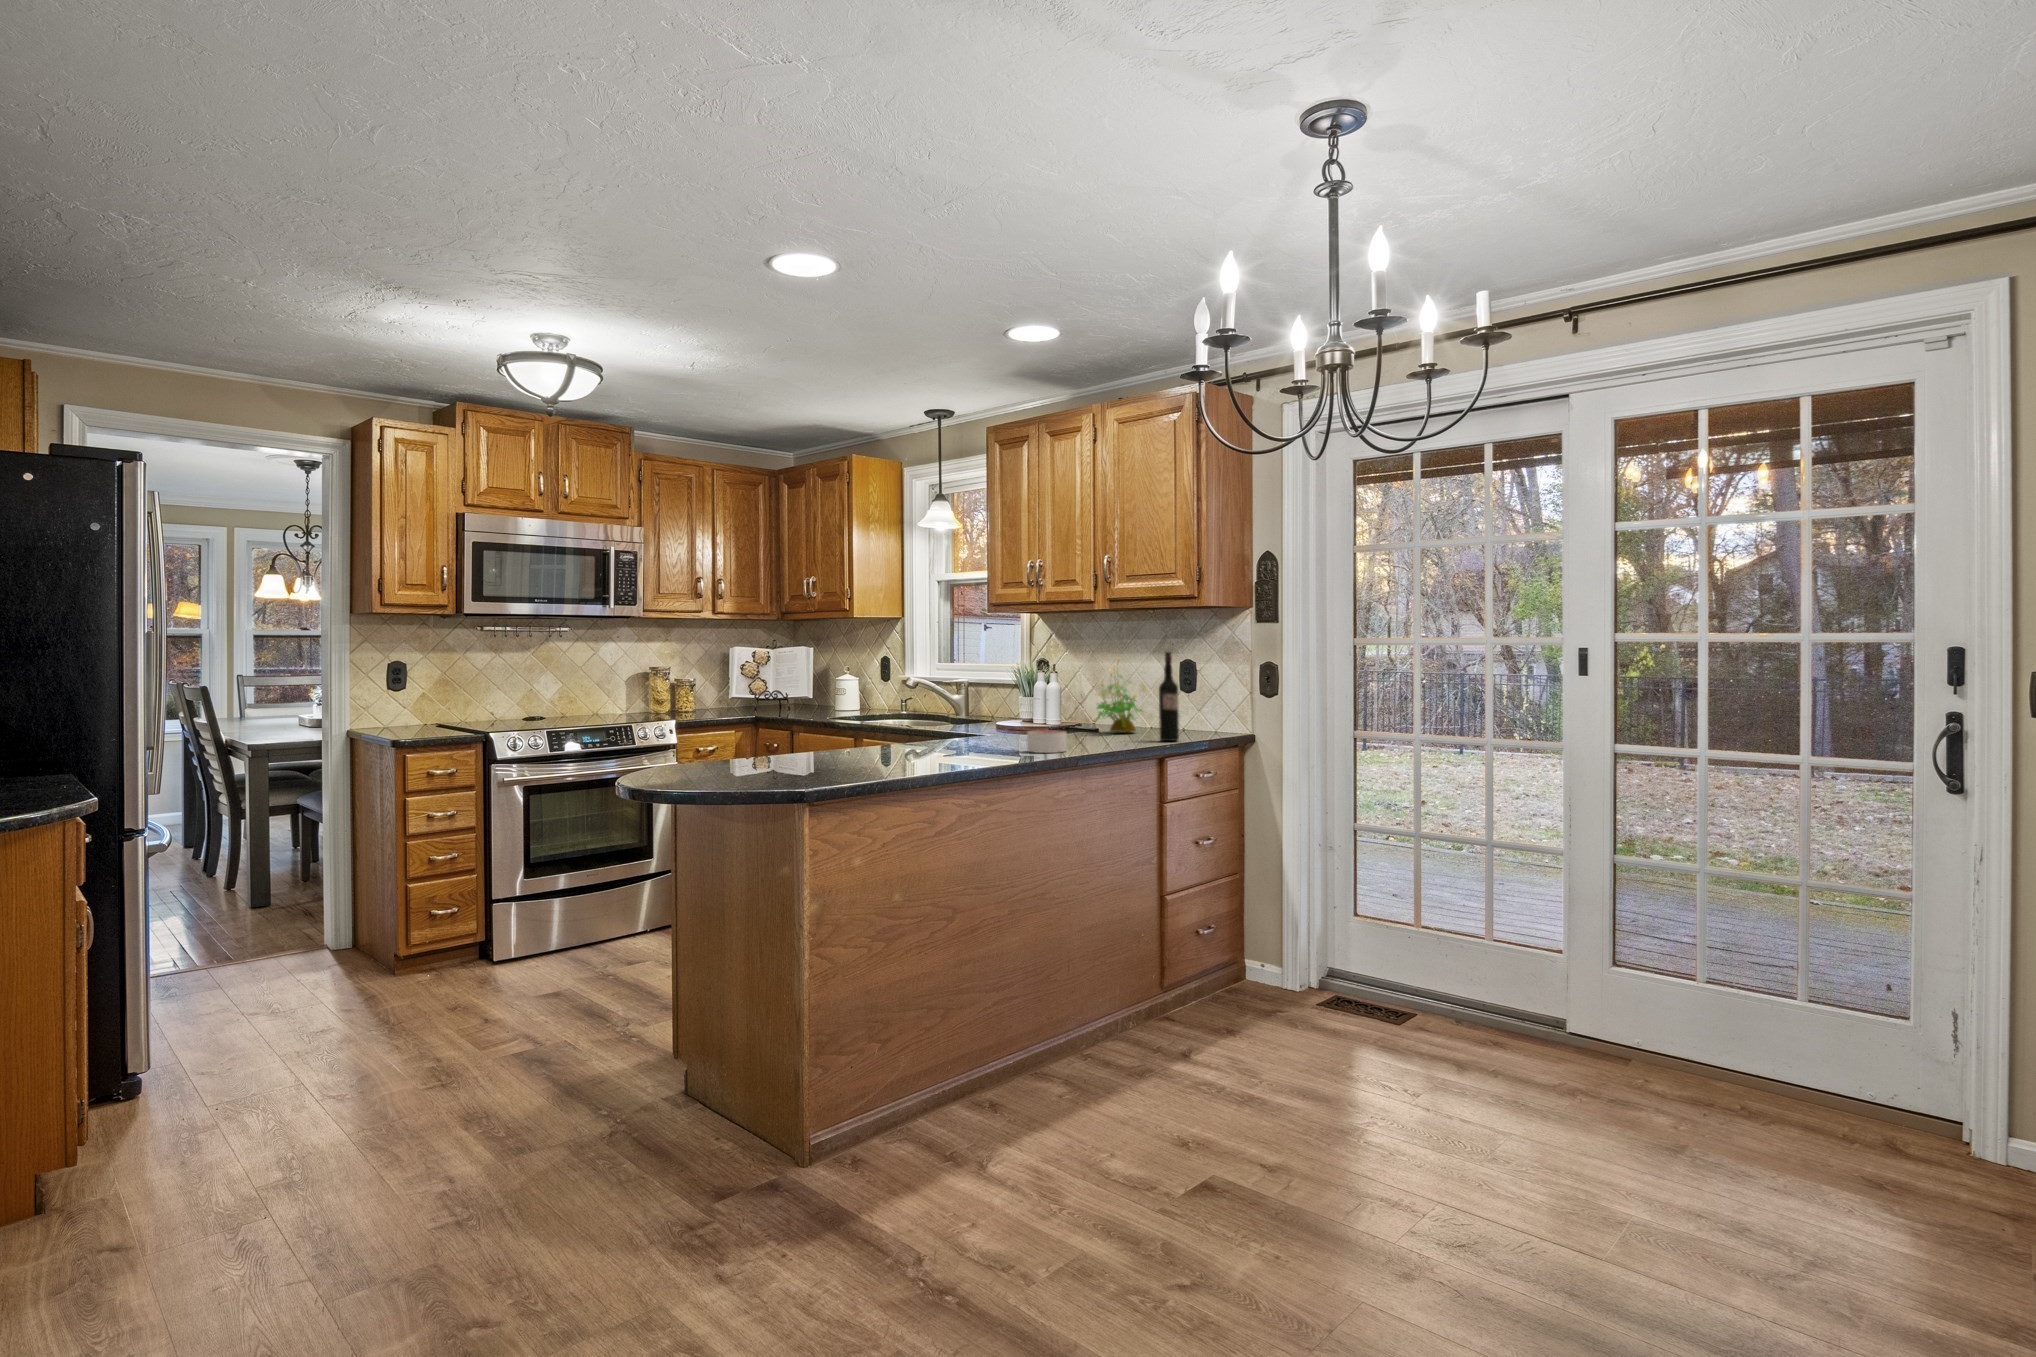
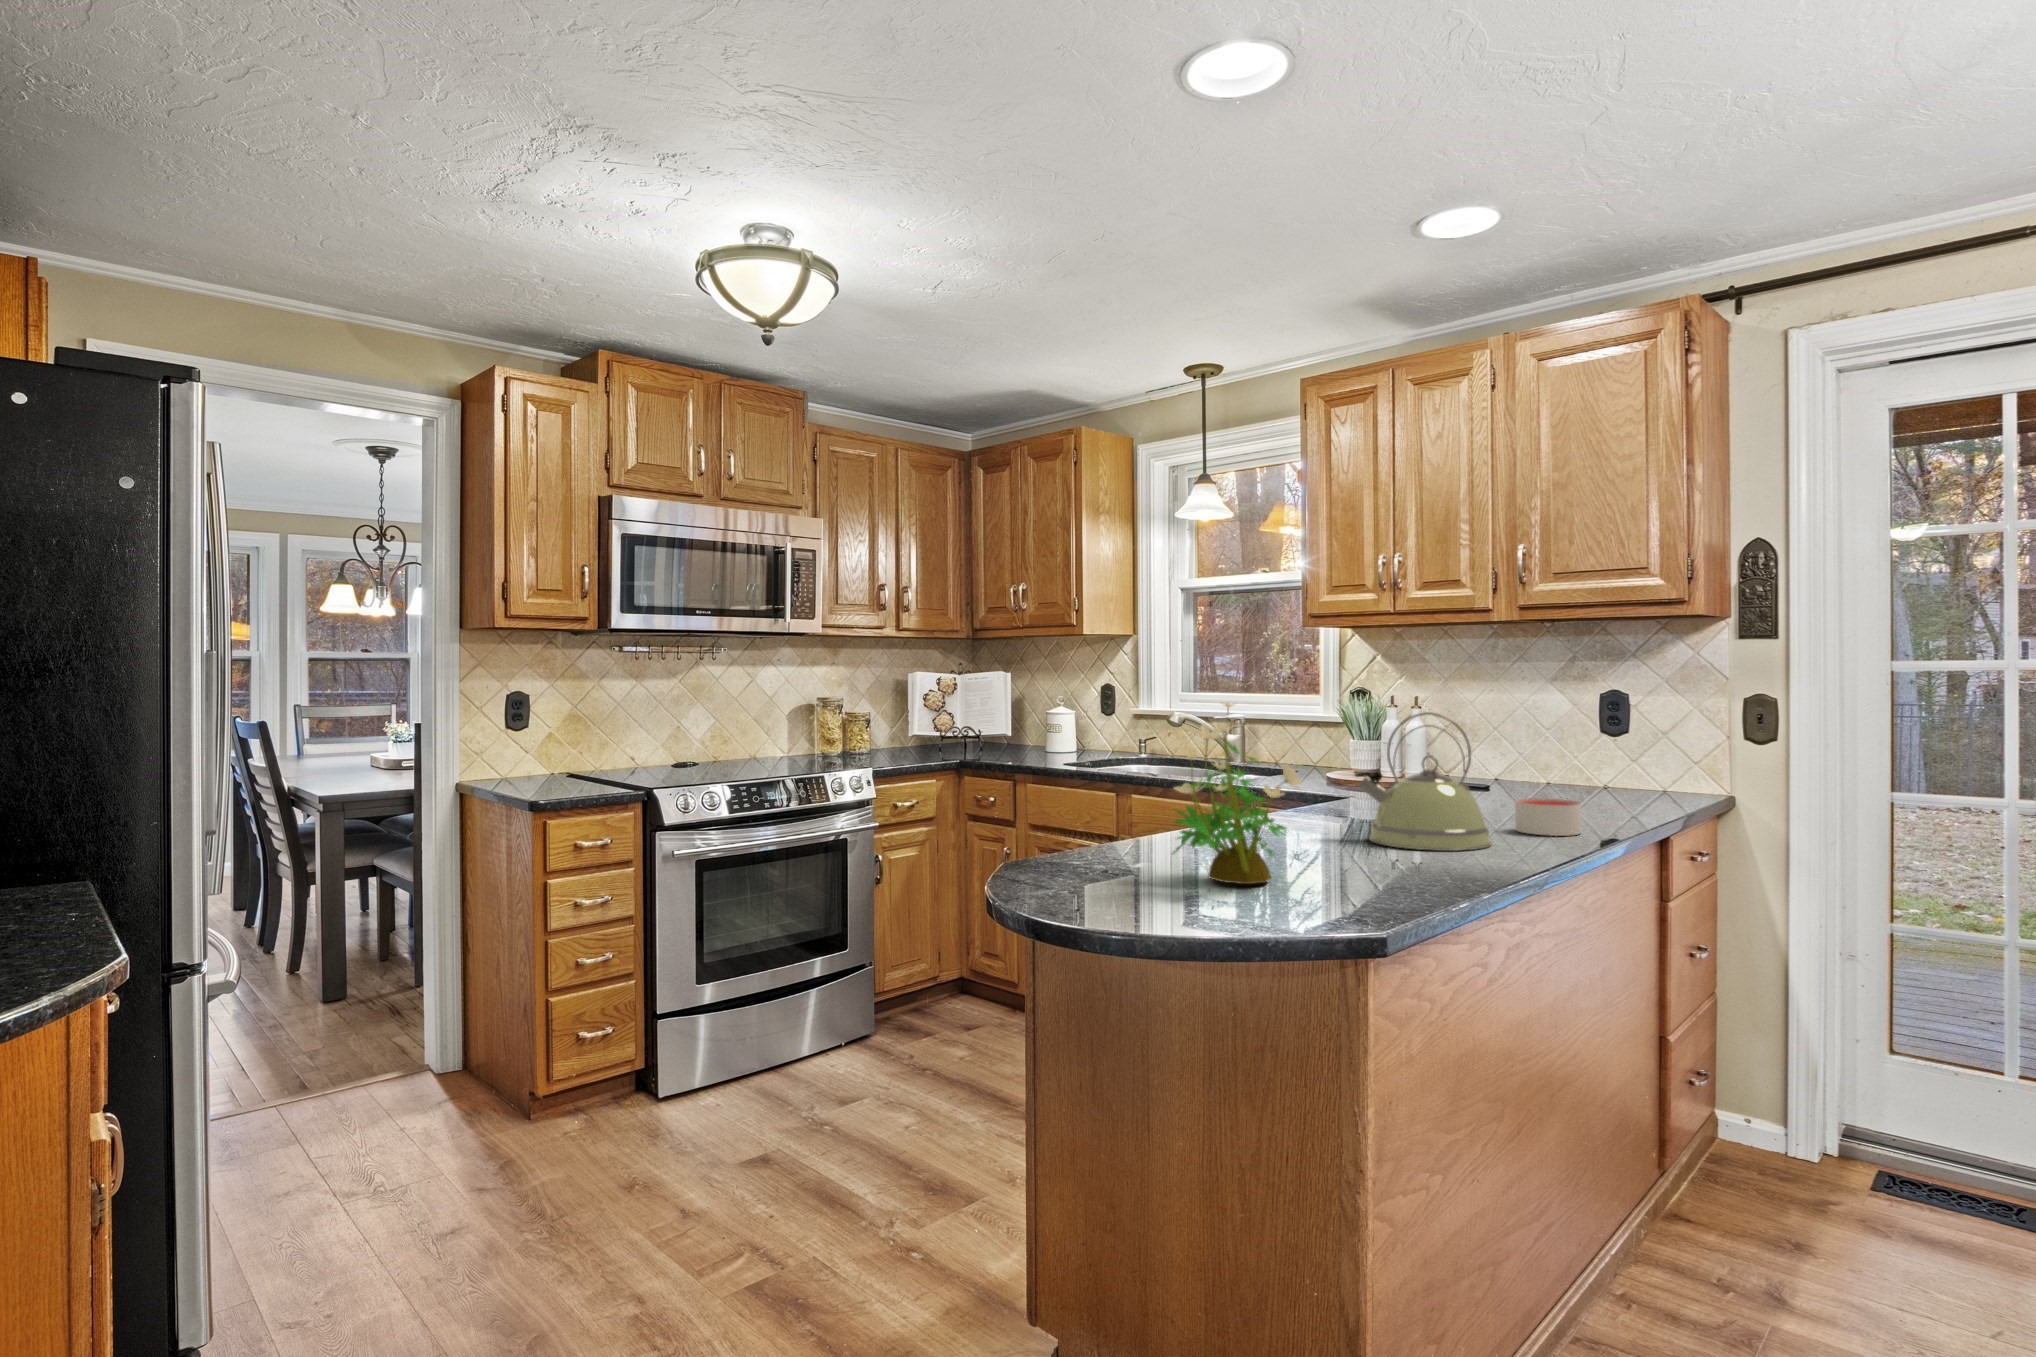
wine bottle: present [1159,652,1179,741] -> none [1652,679,1686,811]
potted plant: present [1097,657,1148,732] -> present [1174,703,1302,884]
kettle: none [914,672,993,759] -> present [1355,712,1492,851]

